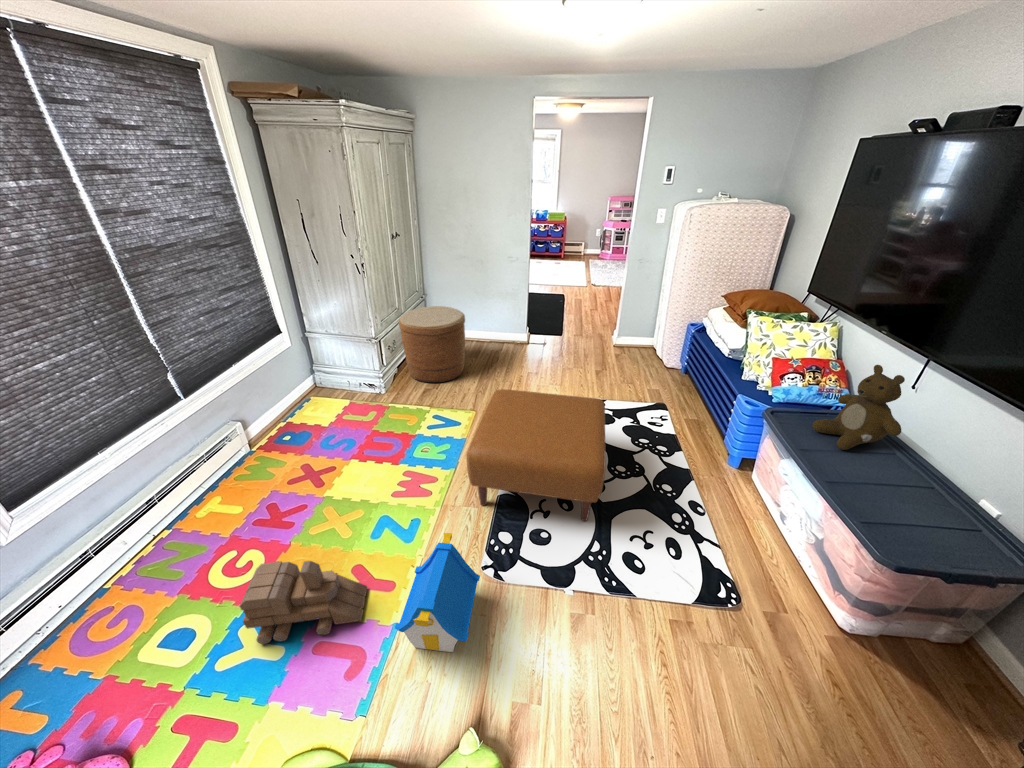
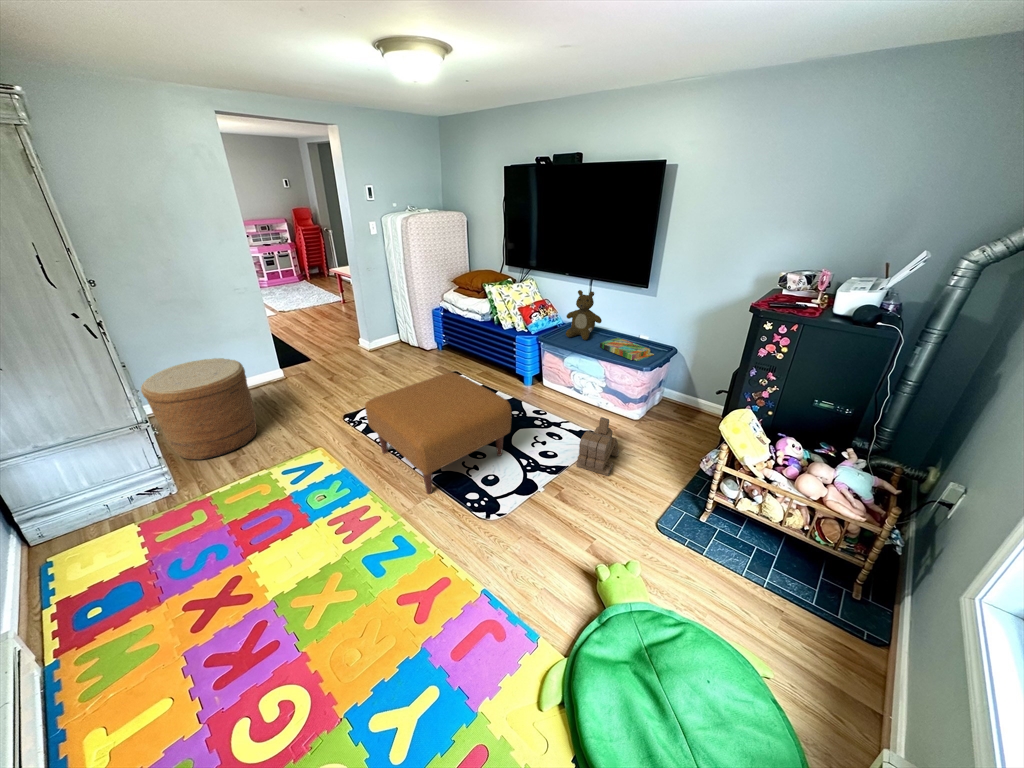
board game: none [846,467,959,553] -> present [600,338,654,361]
toy house: present [395,533,480,652] -> none [460,493,544,586]
toy train: present [240,561,367,644] -> present [576,417,619,476]

